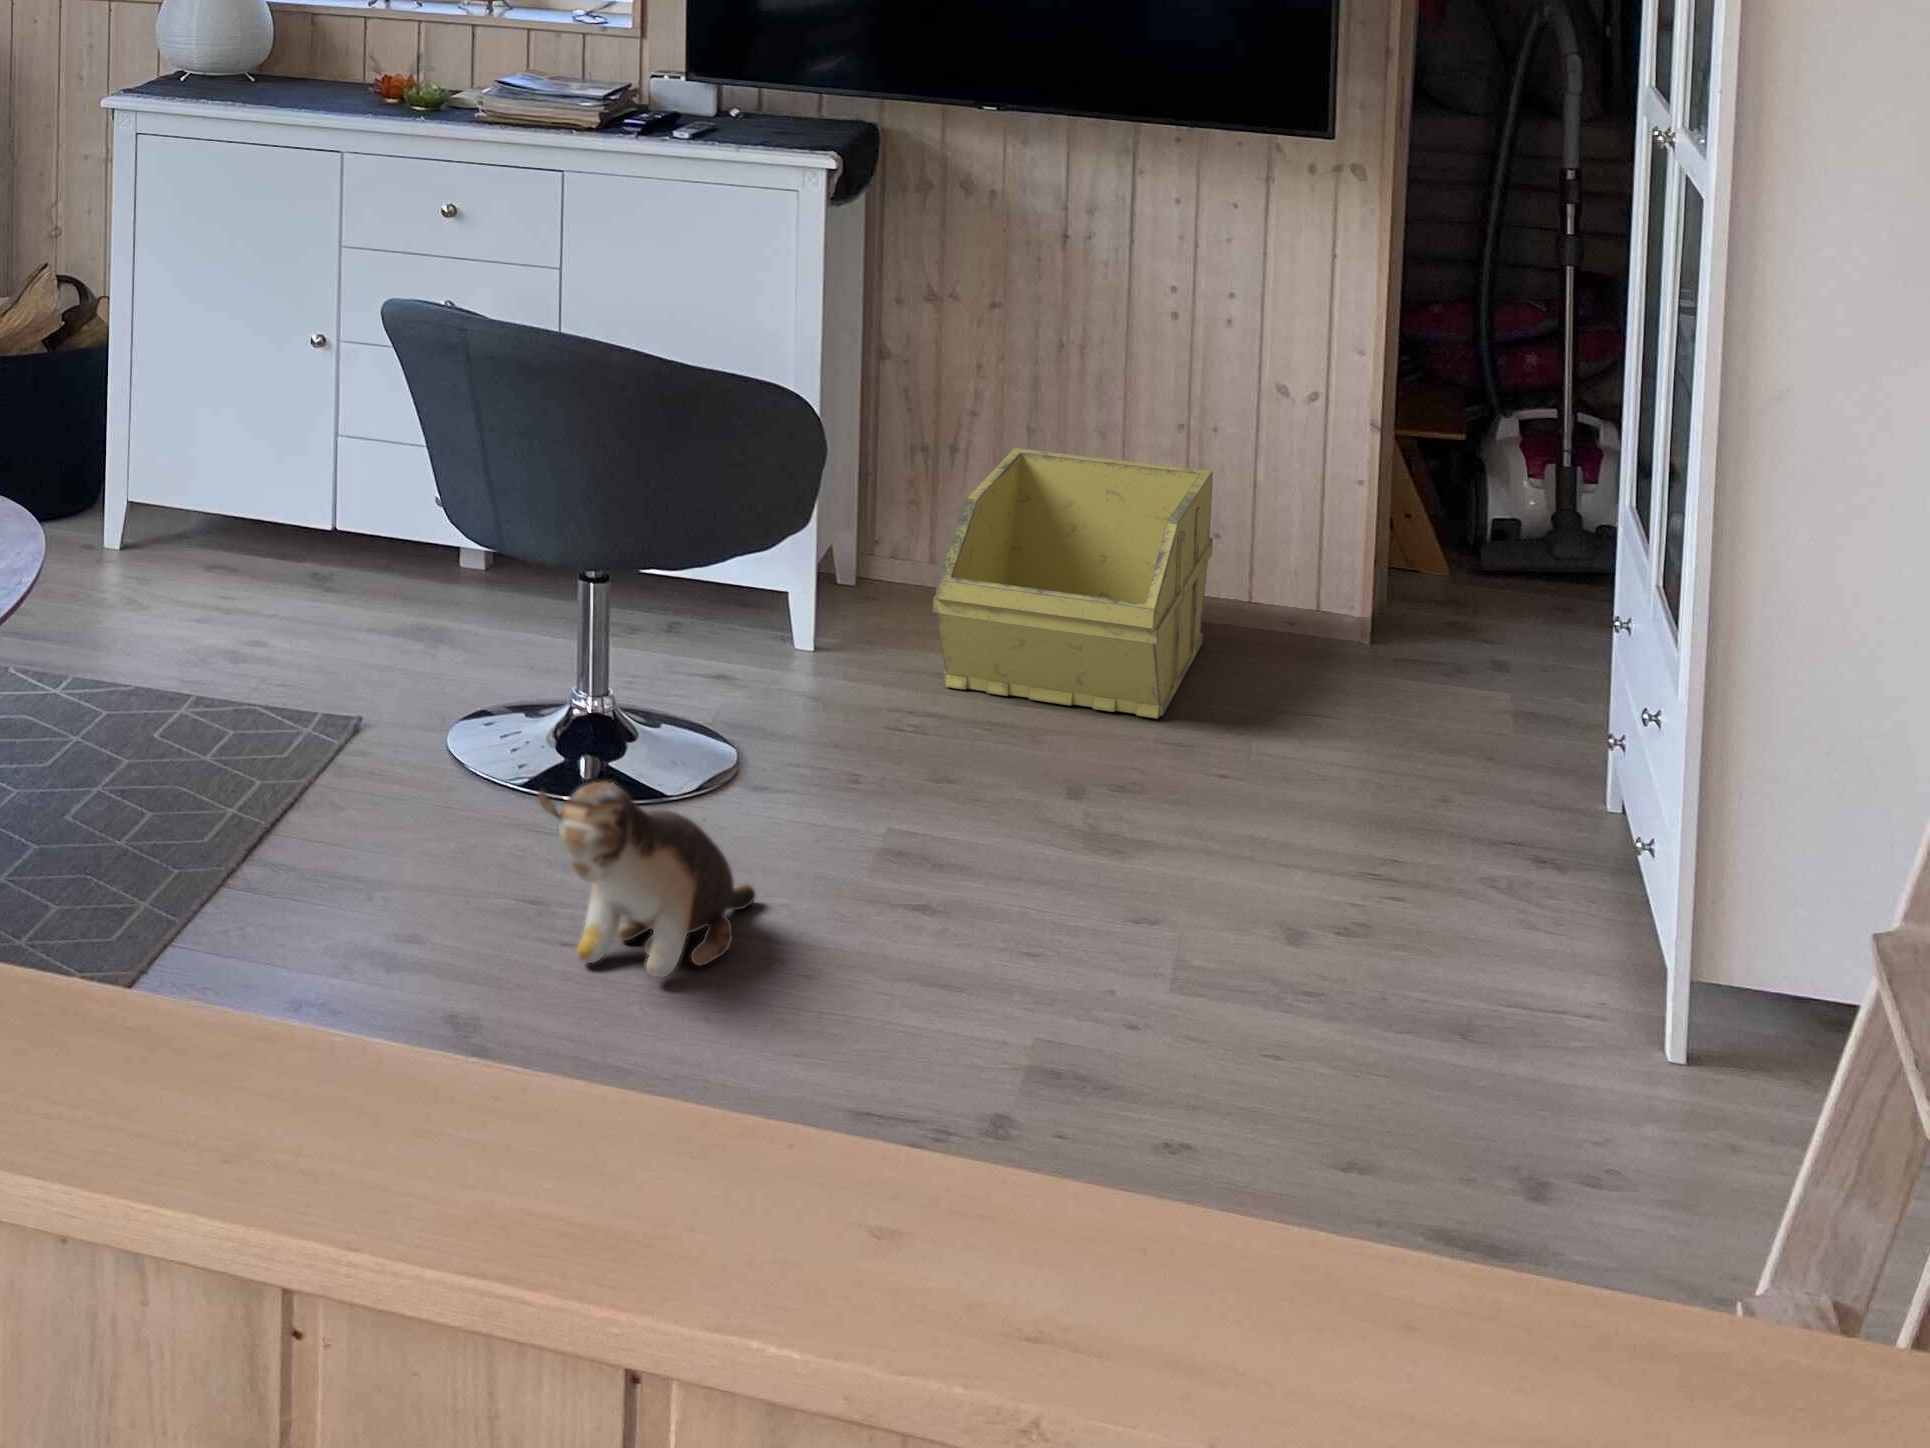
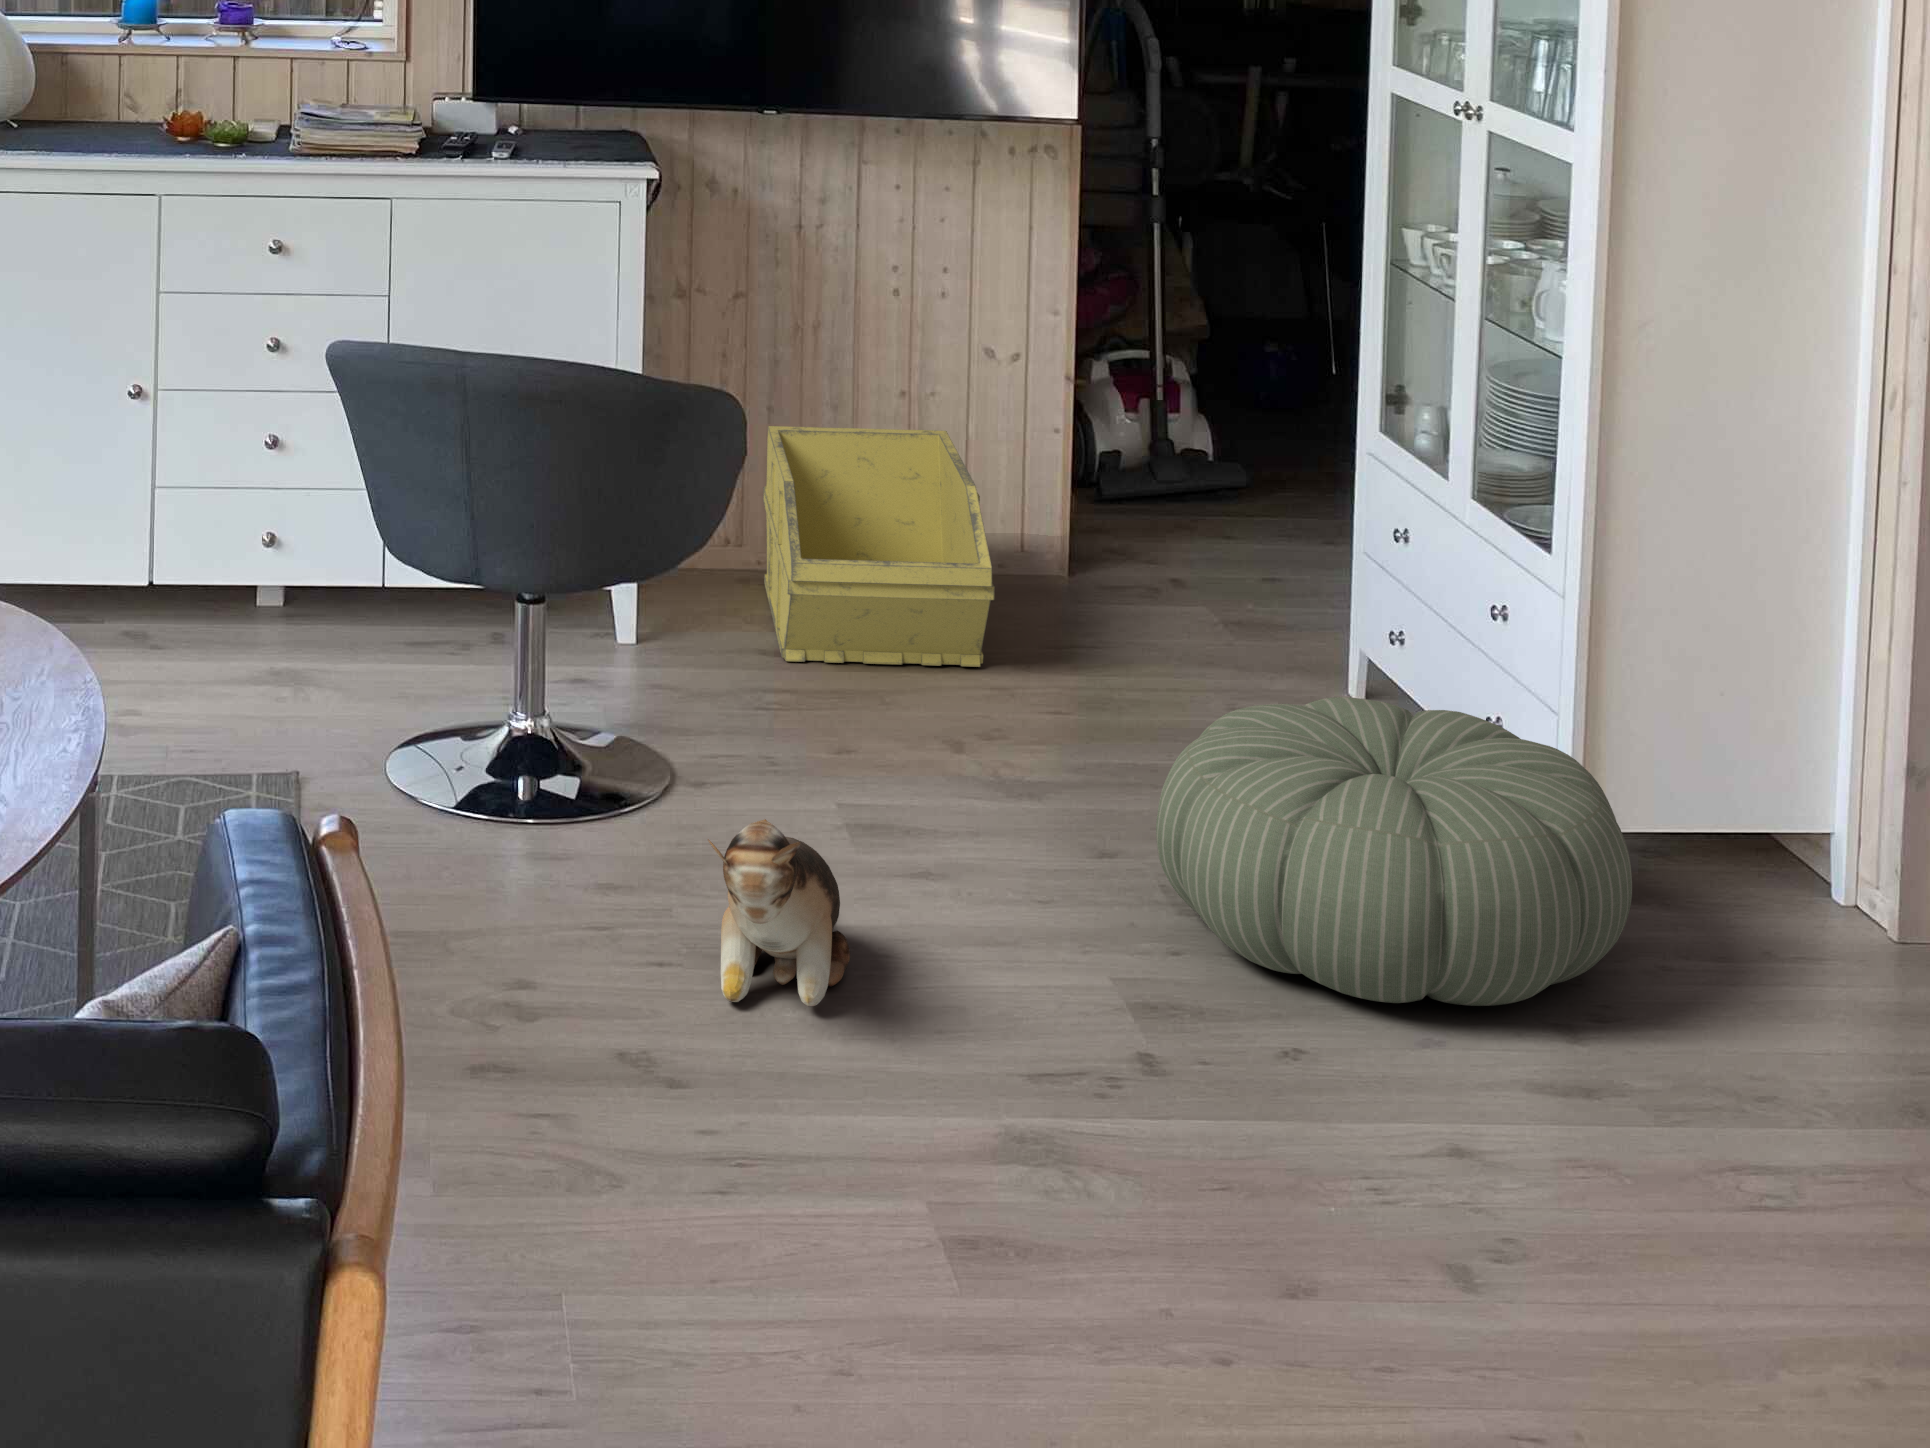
pouf: none [1110,761,1641,1102] -> present [1156,697,1632,1006]

